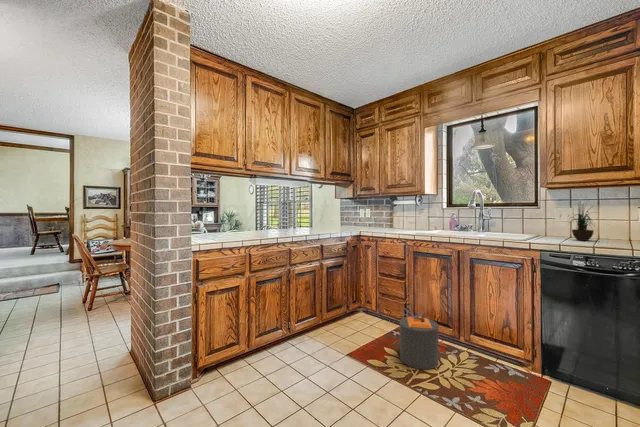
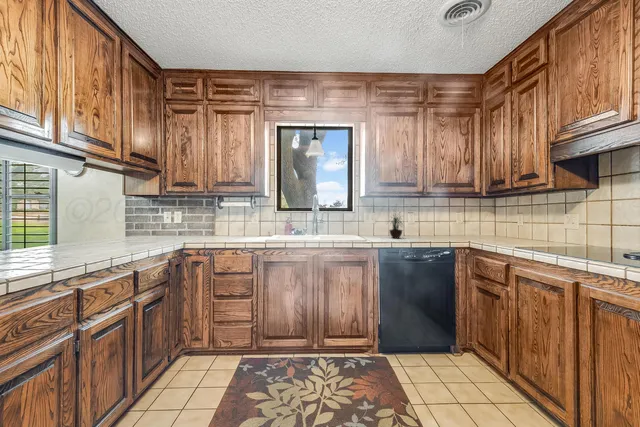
trash can: present [400,312,438,370] -> none [266,328,313,405]

